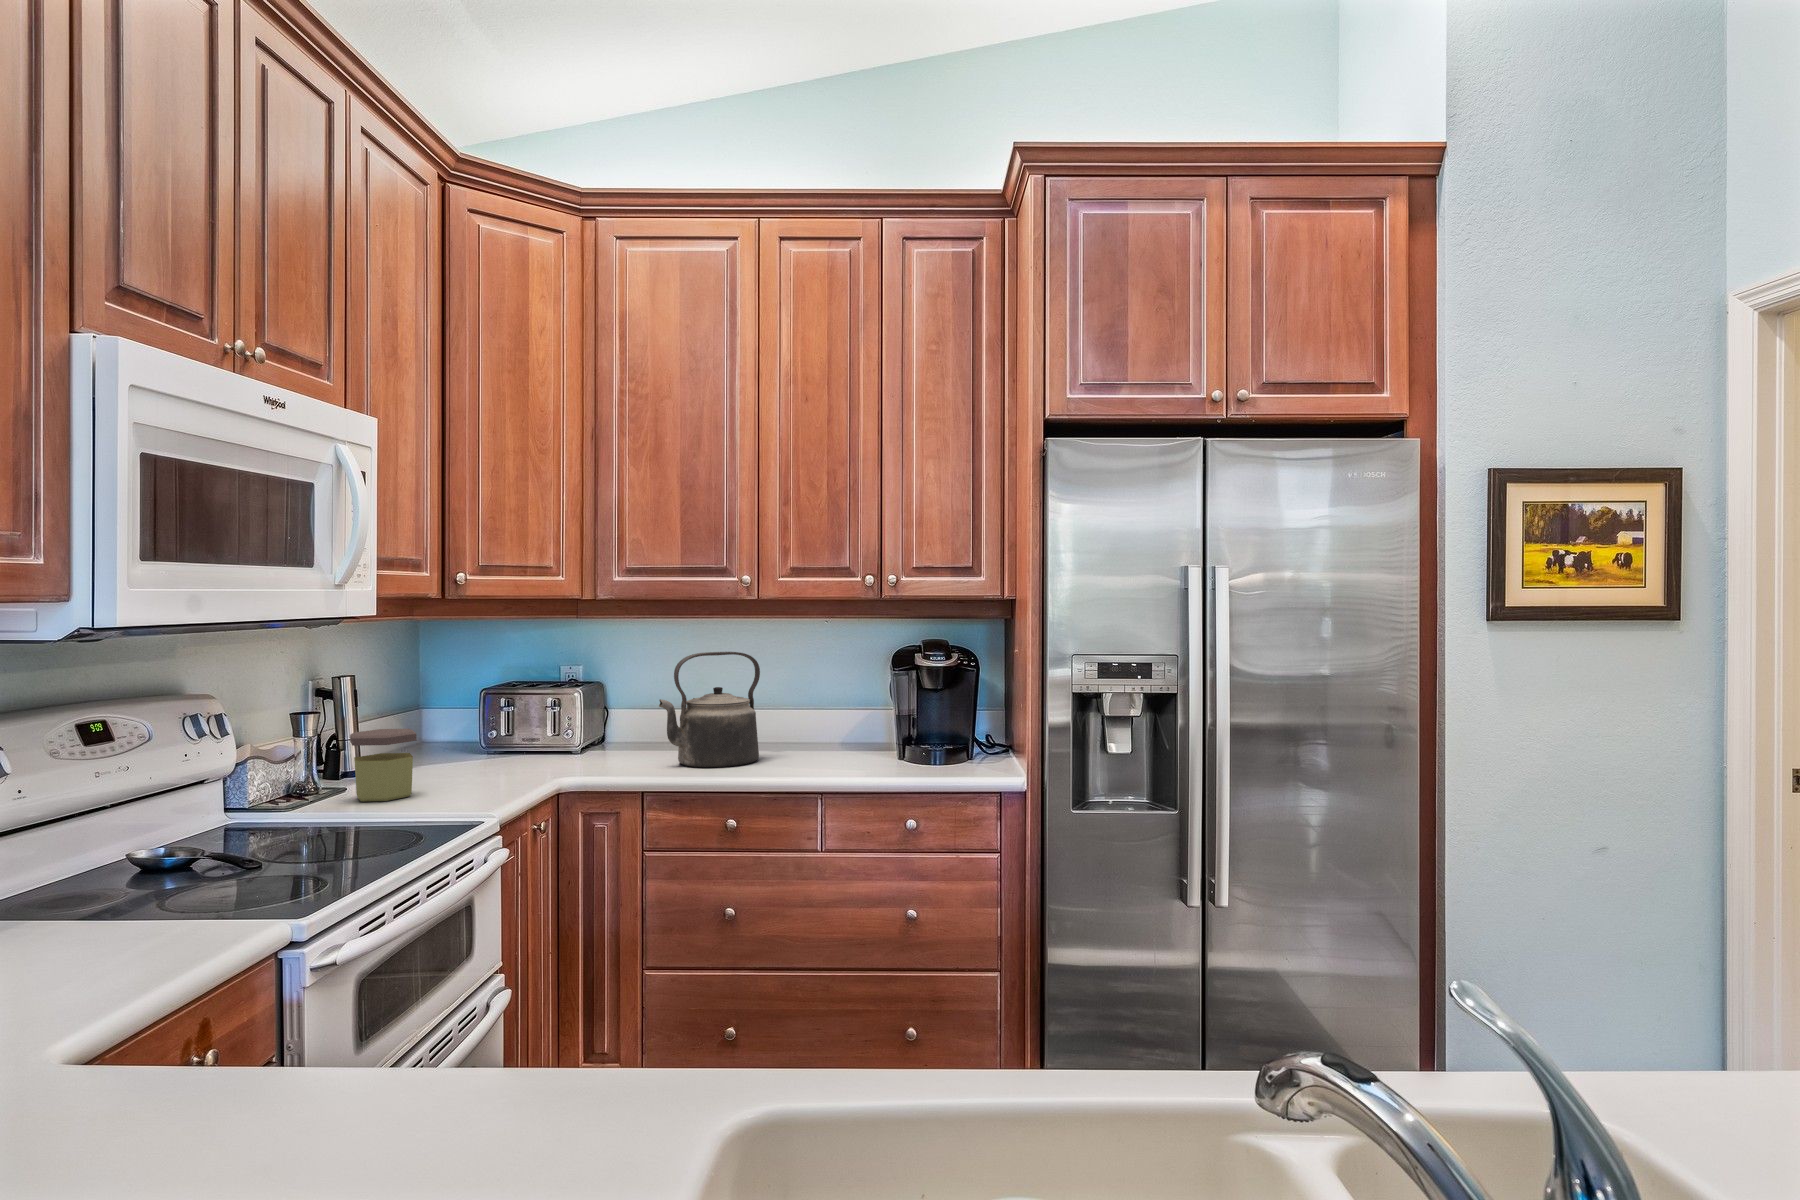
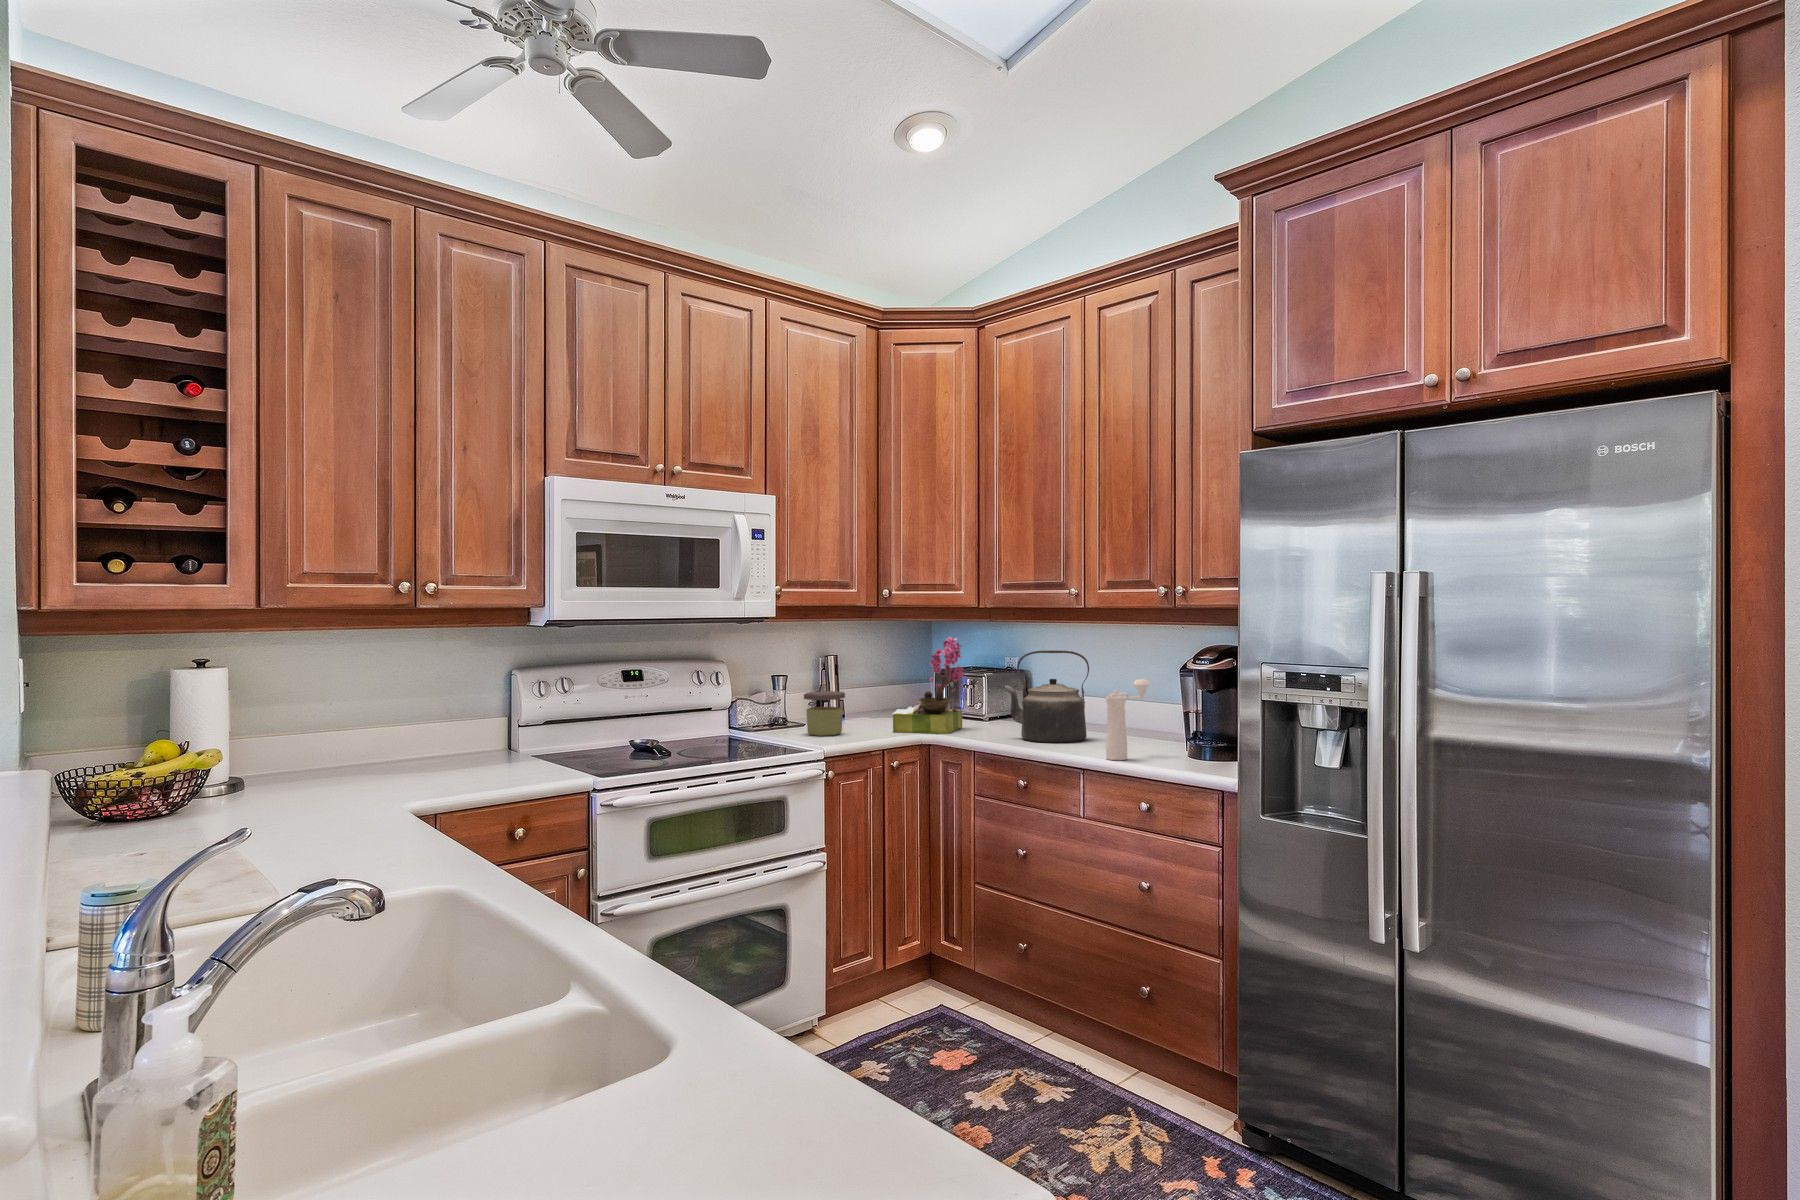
flower arrangement: none [469,637,571,780] -> present [893,637,964,734]
pepper mill: none [859,681,886,776] -> present [1105,679,1150,760]

